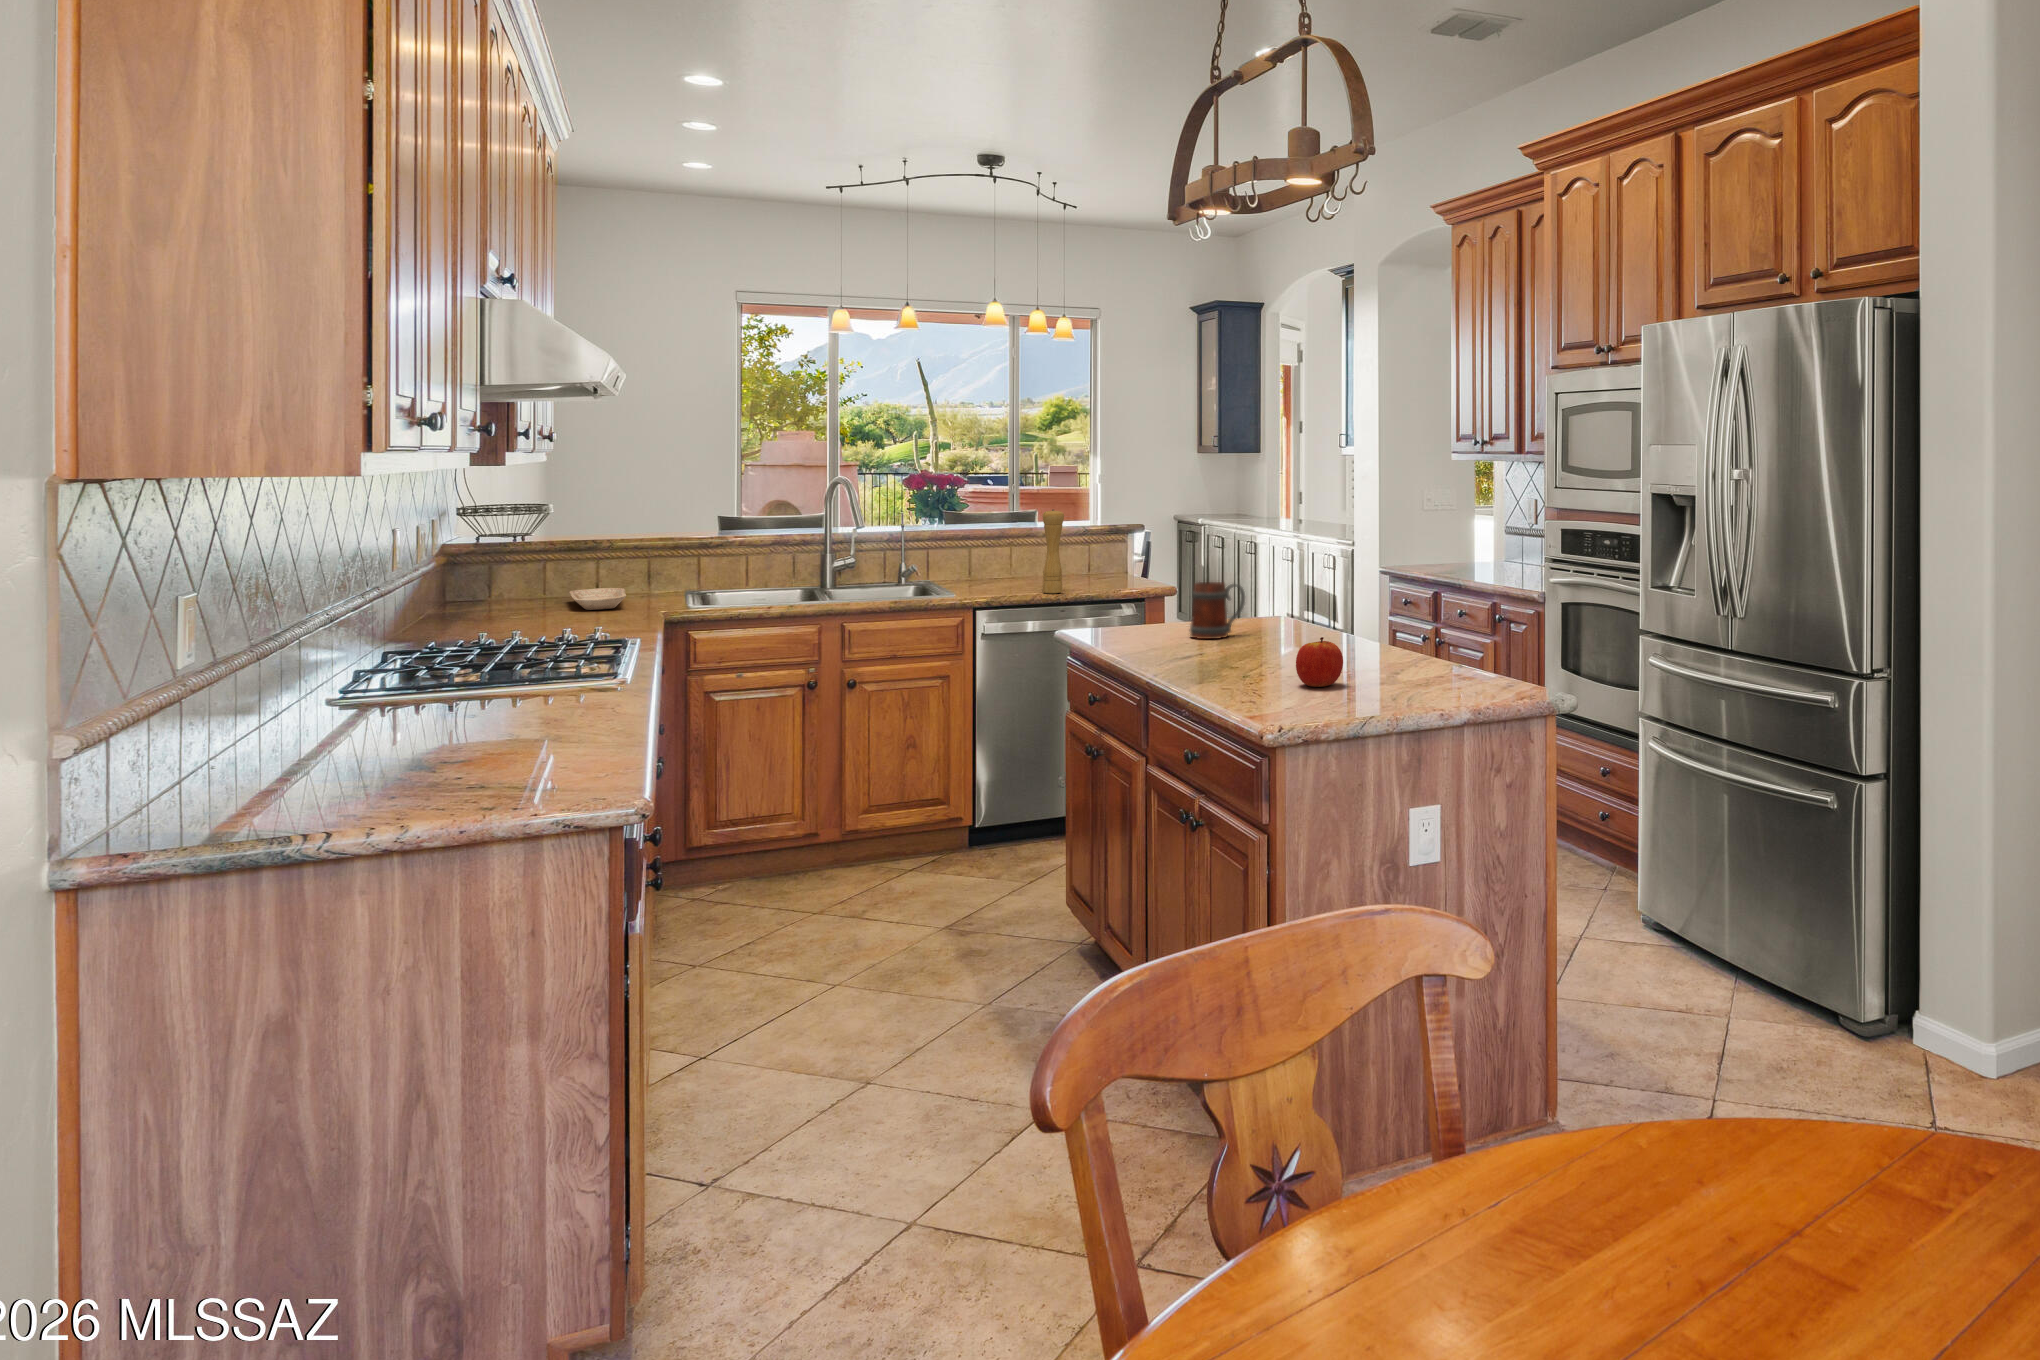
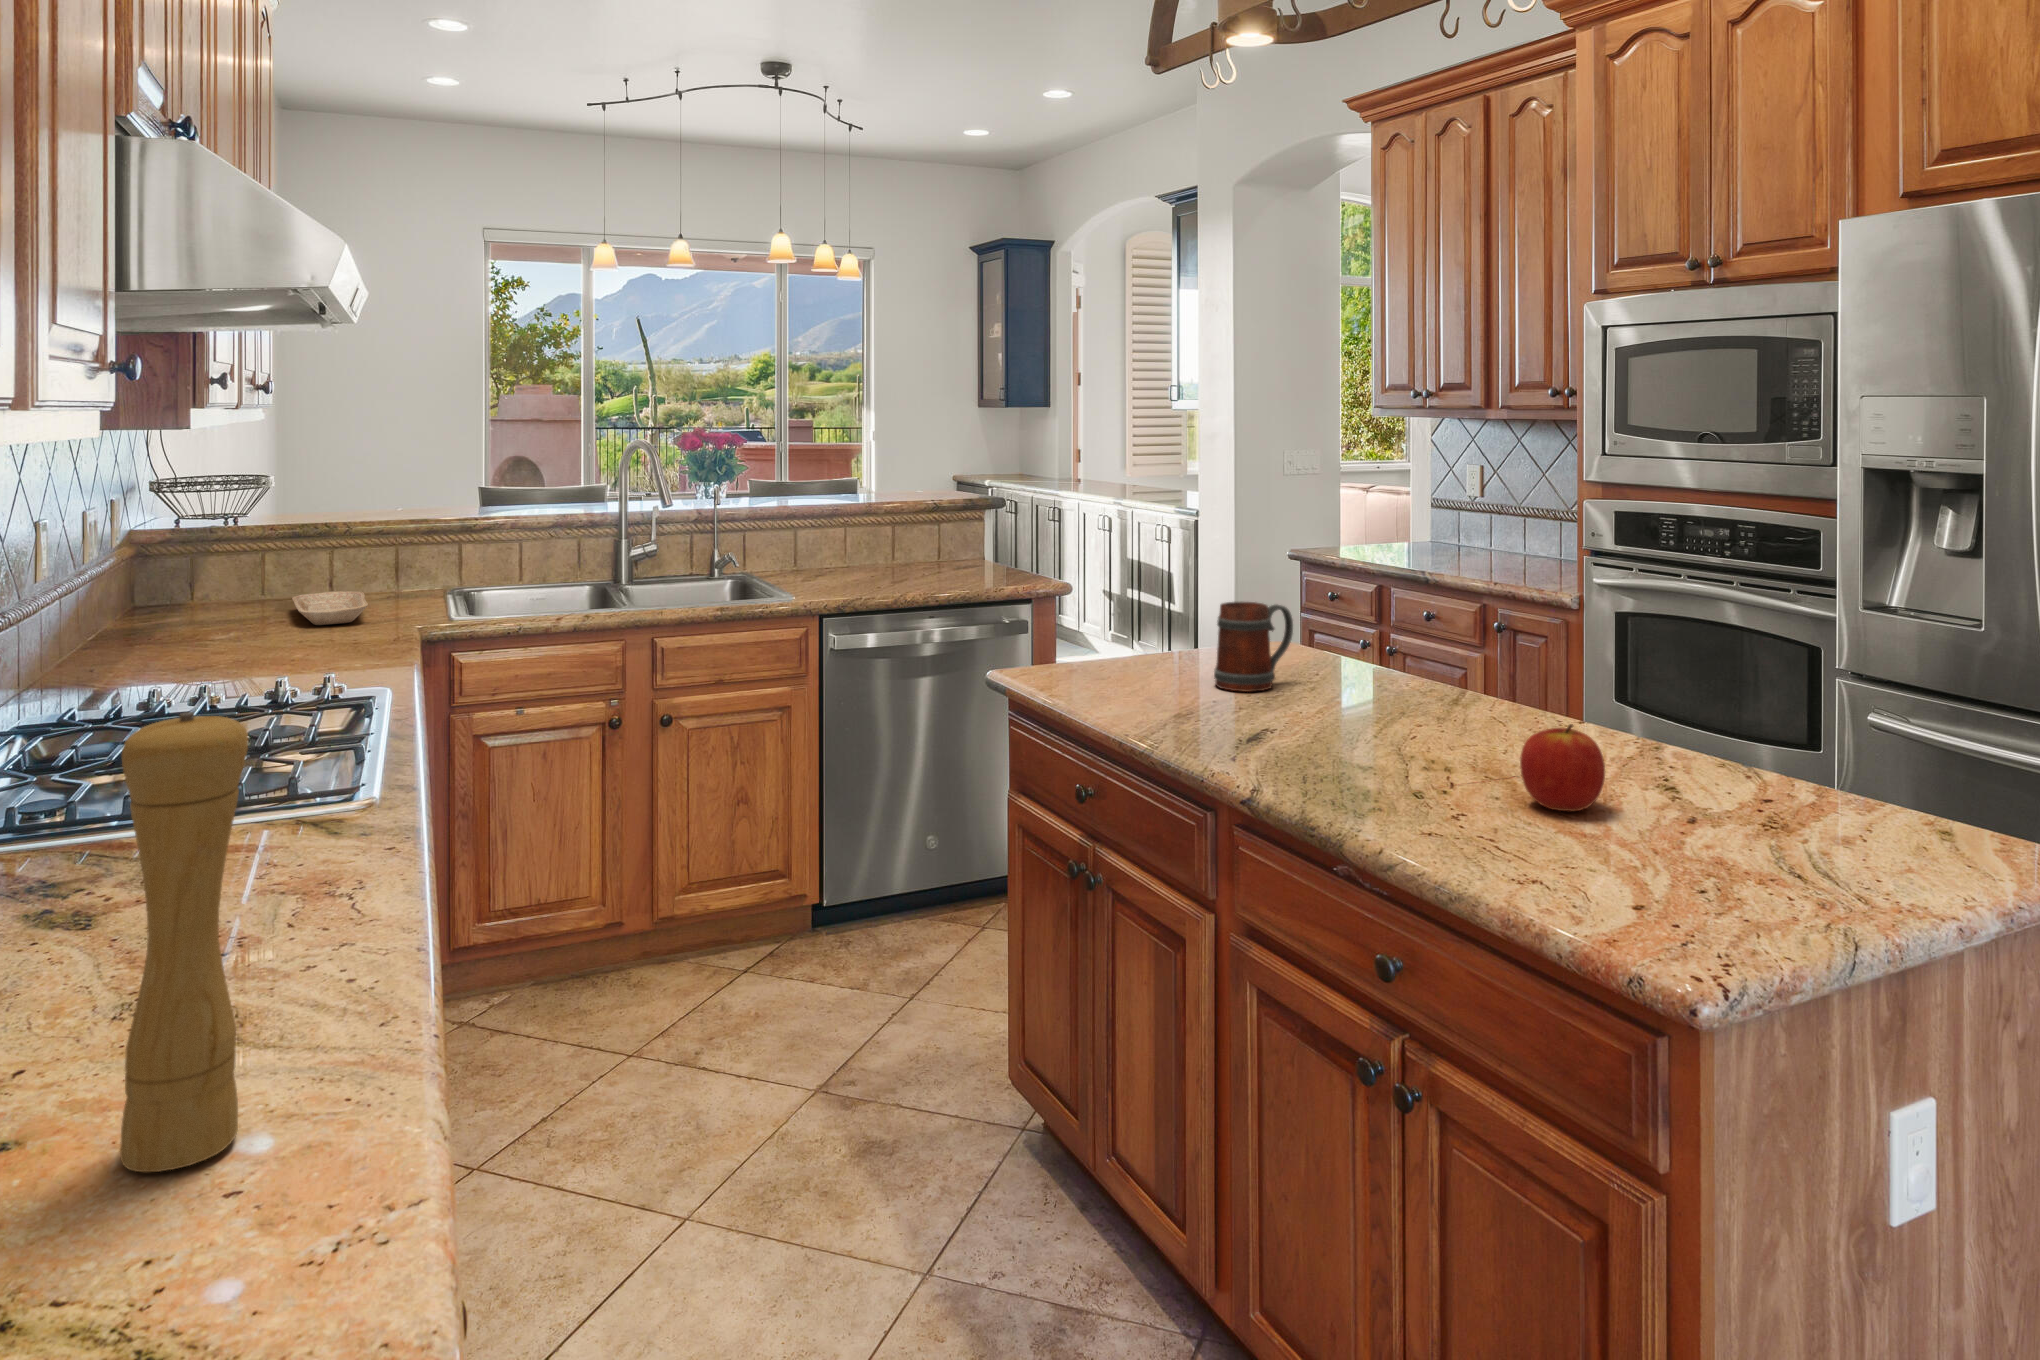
pepper mill: present [1043,509,1064,593] -> present [120,712,248,1172]

